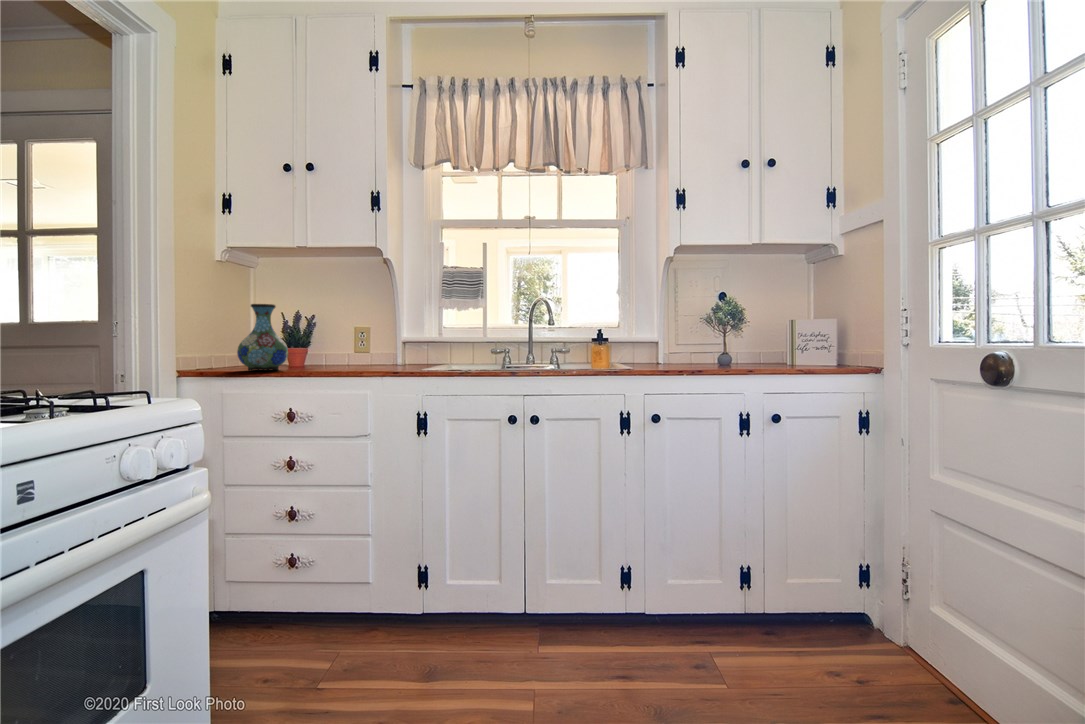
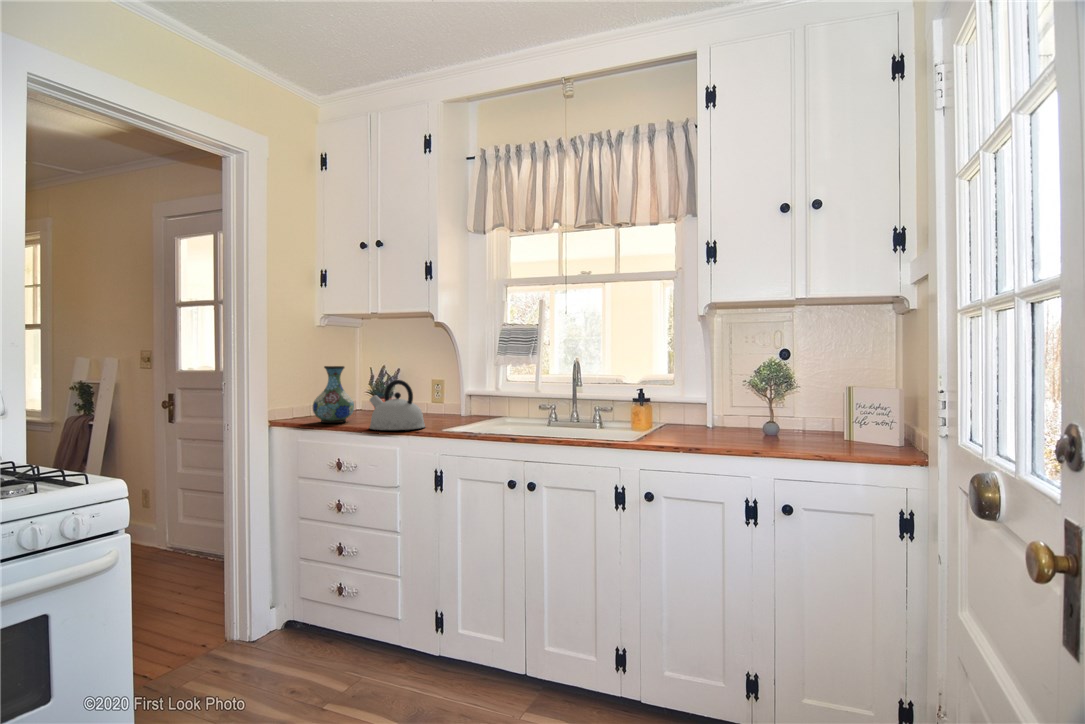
kettle: none [321,317,390,371] -> present [369,380,425,430]

